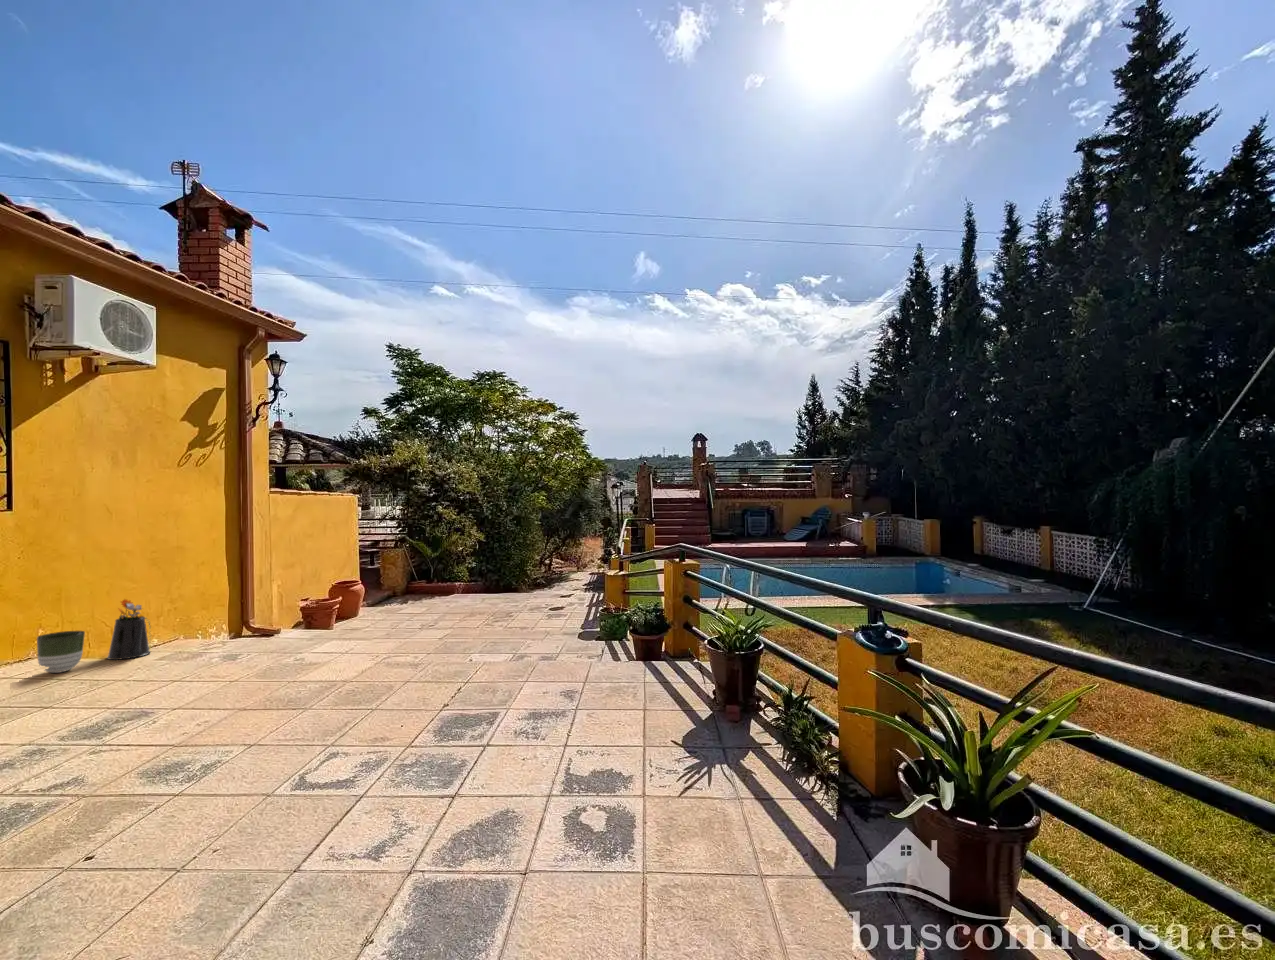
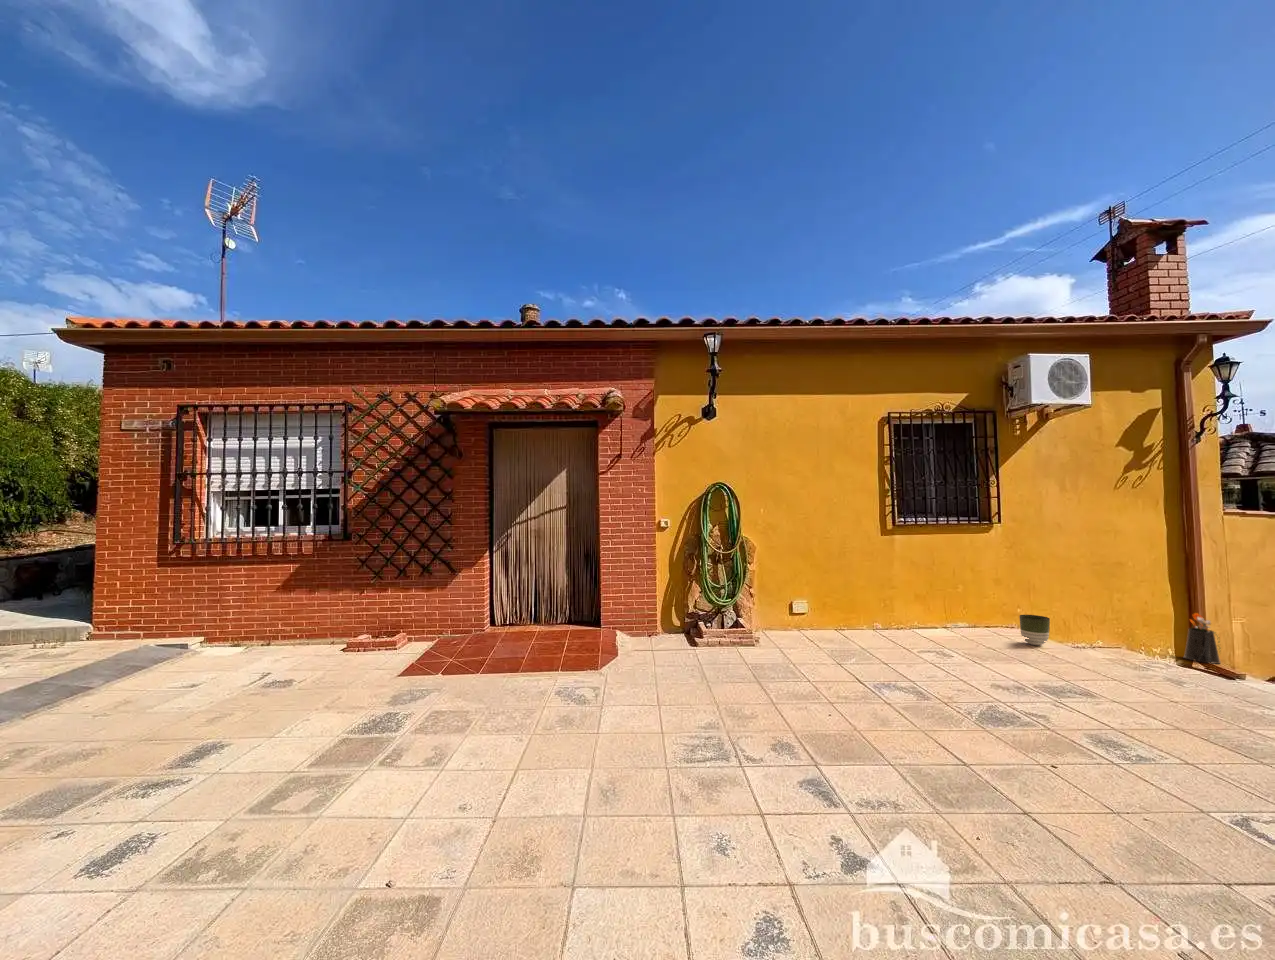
watering can: present [107,599,150,660] -> present [1184,613,1221,664]

